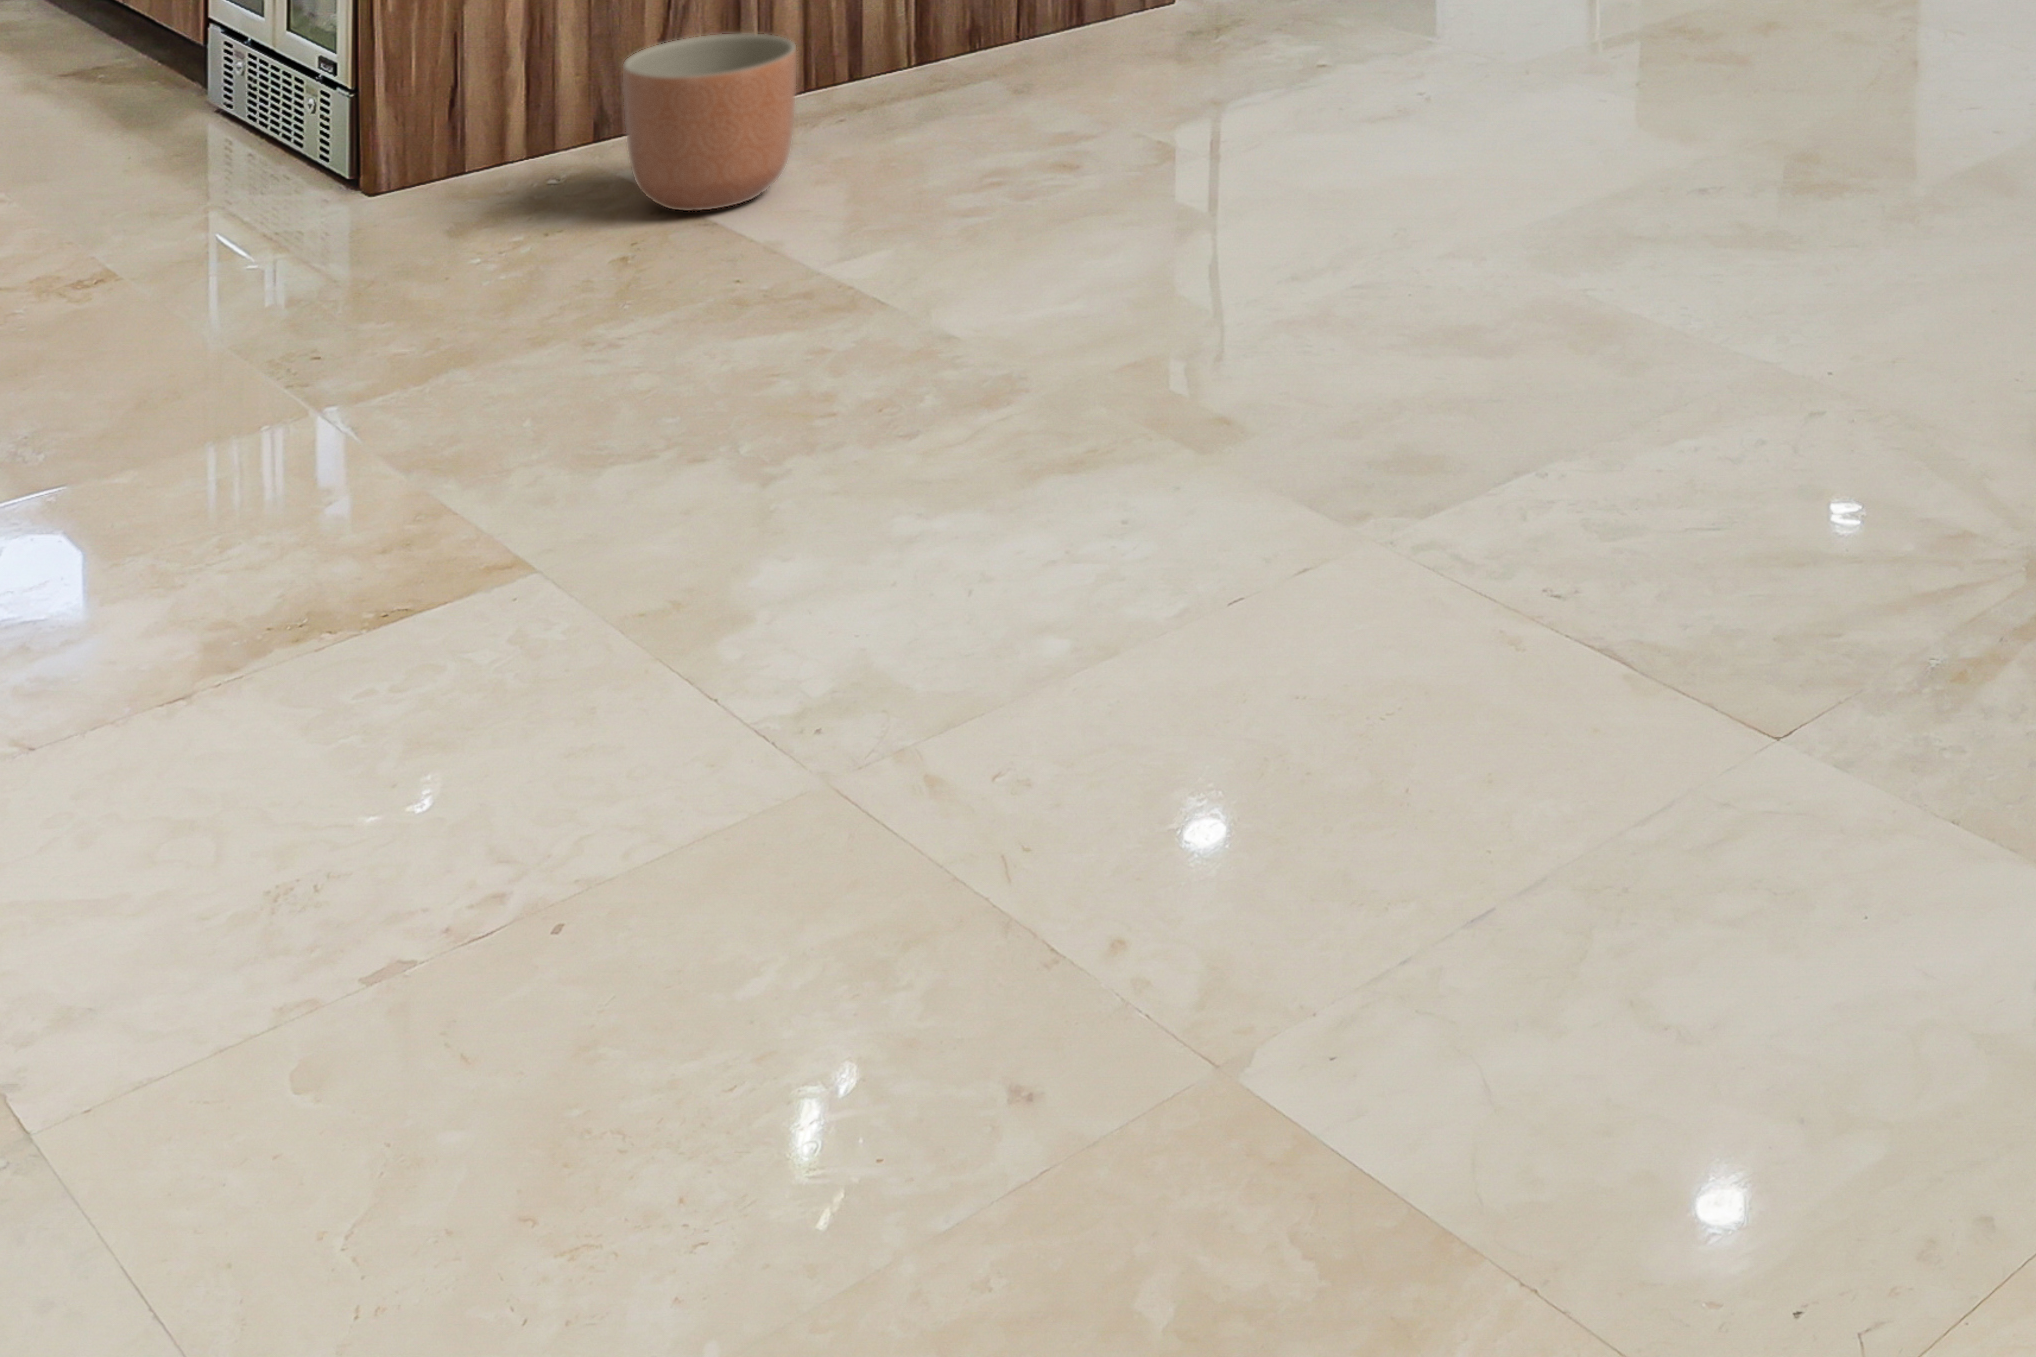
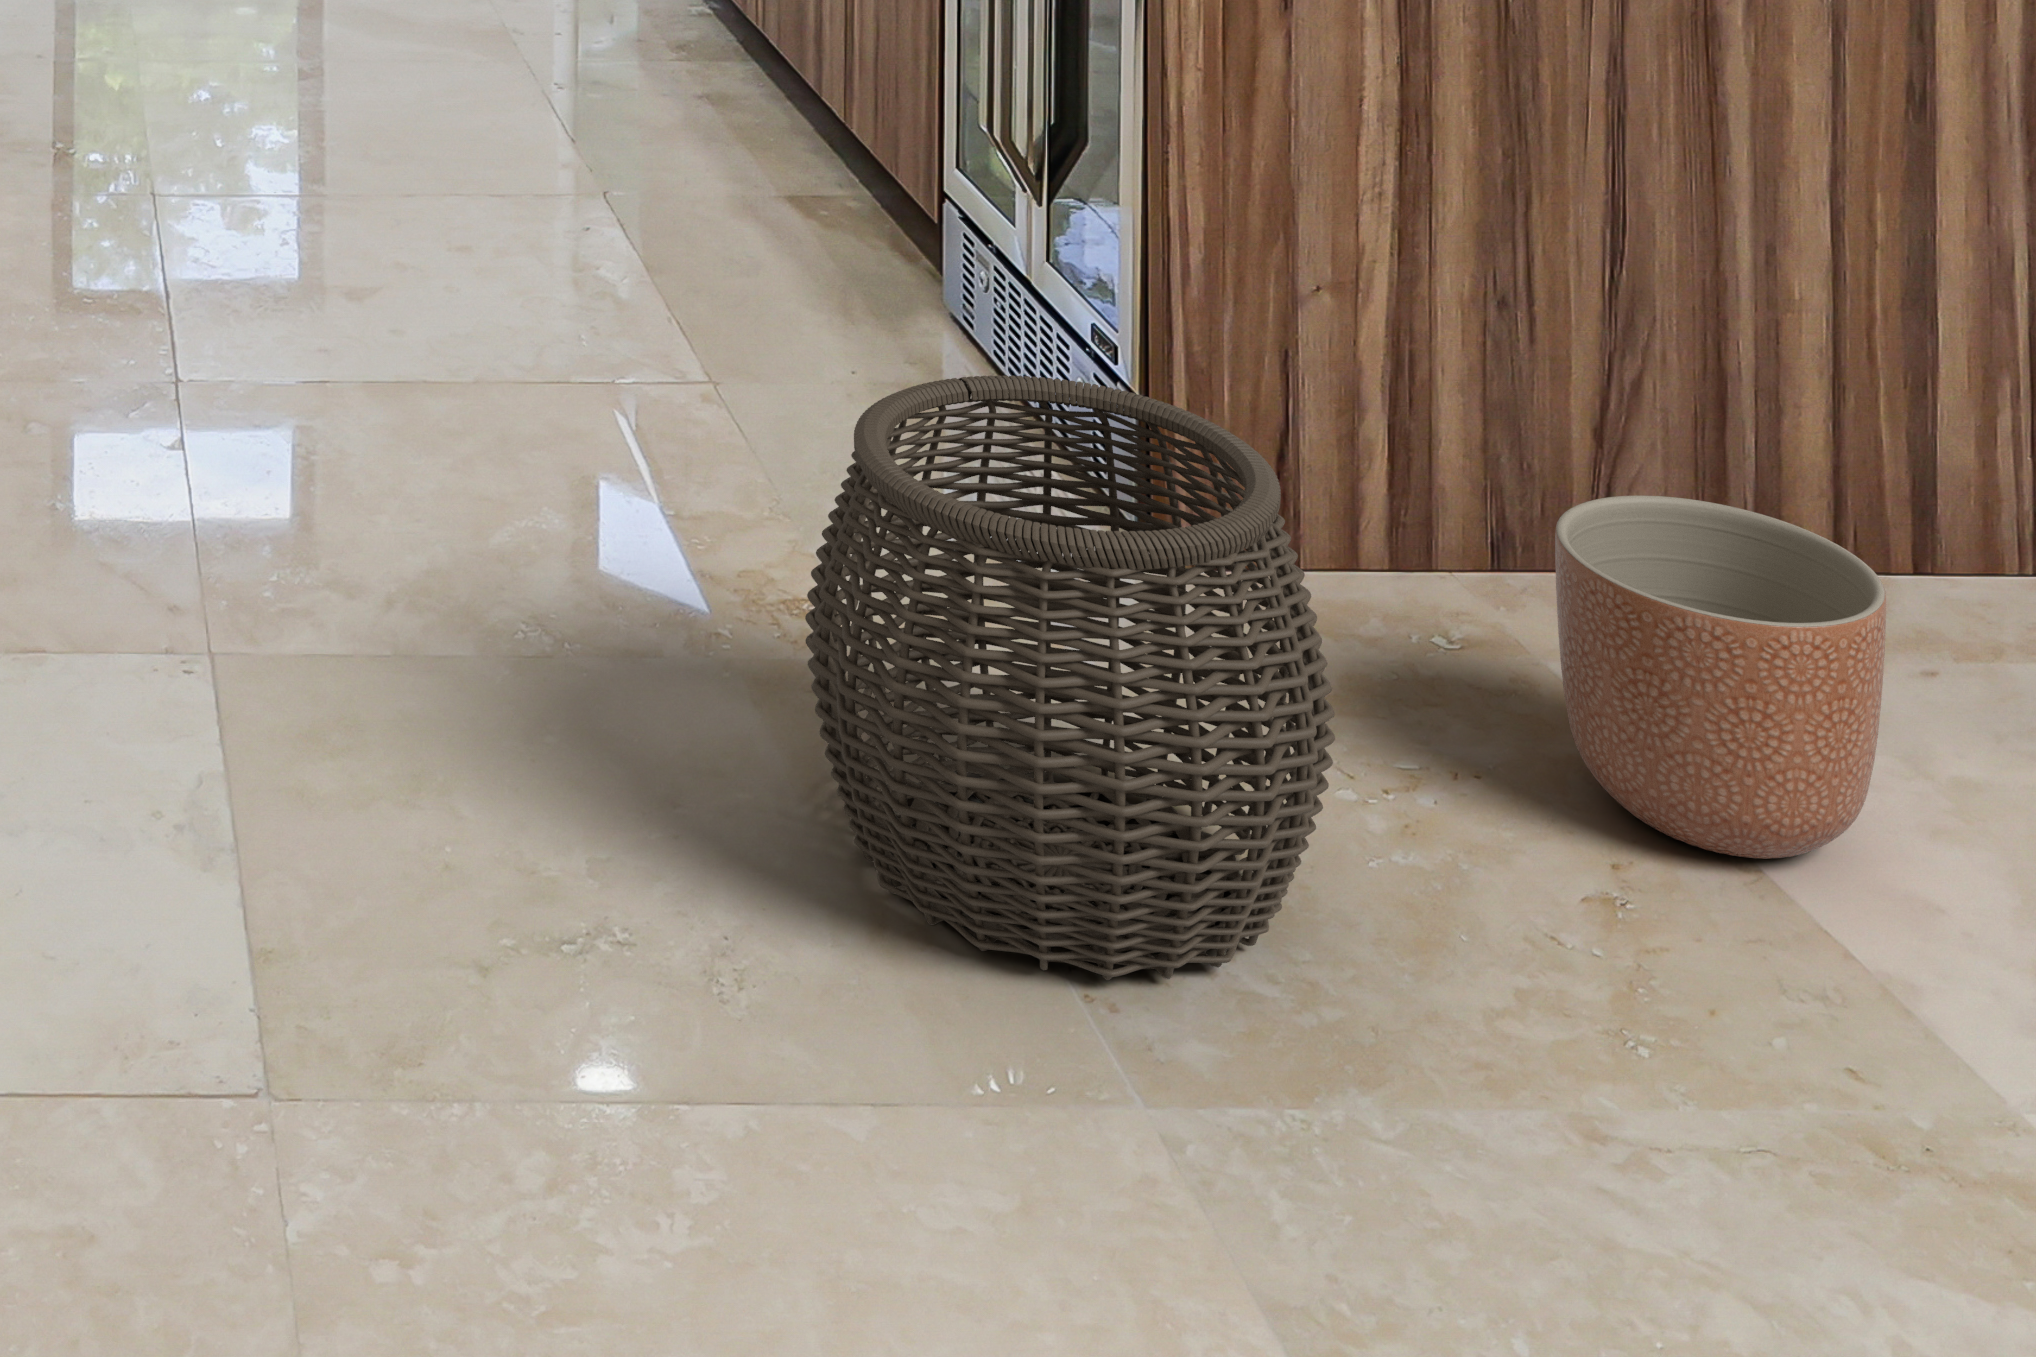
woven basket: none [132,33,480,358] -> present [805,375,1335,980]

